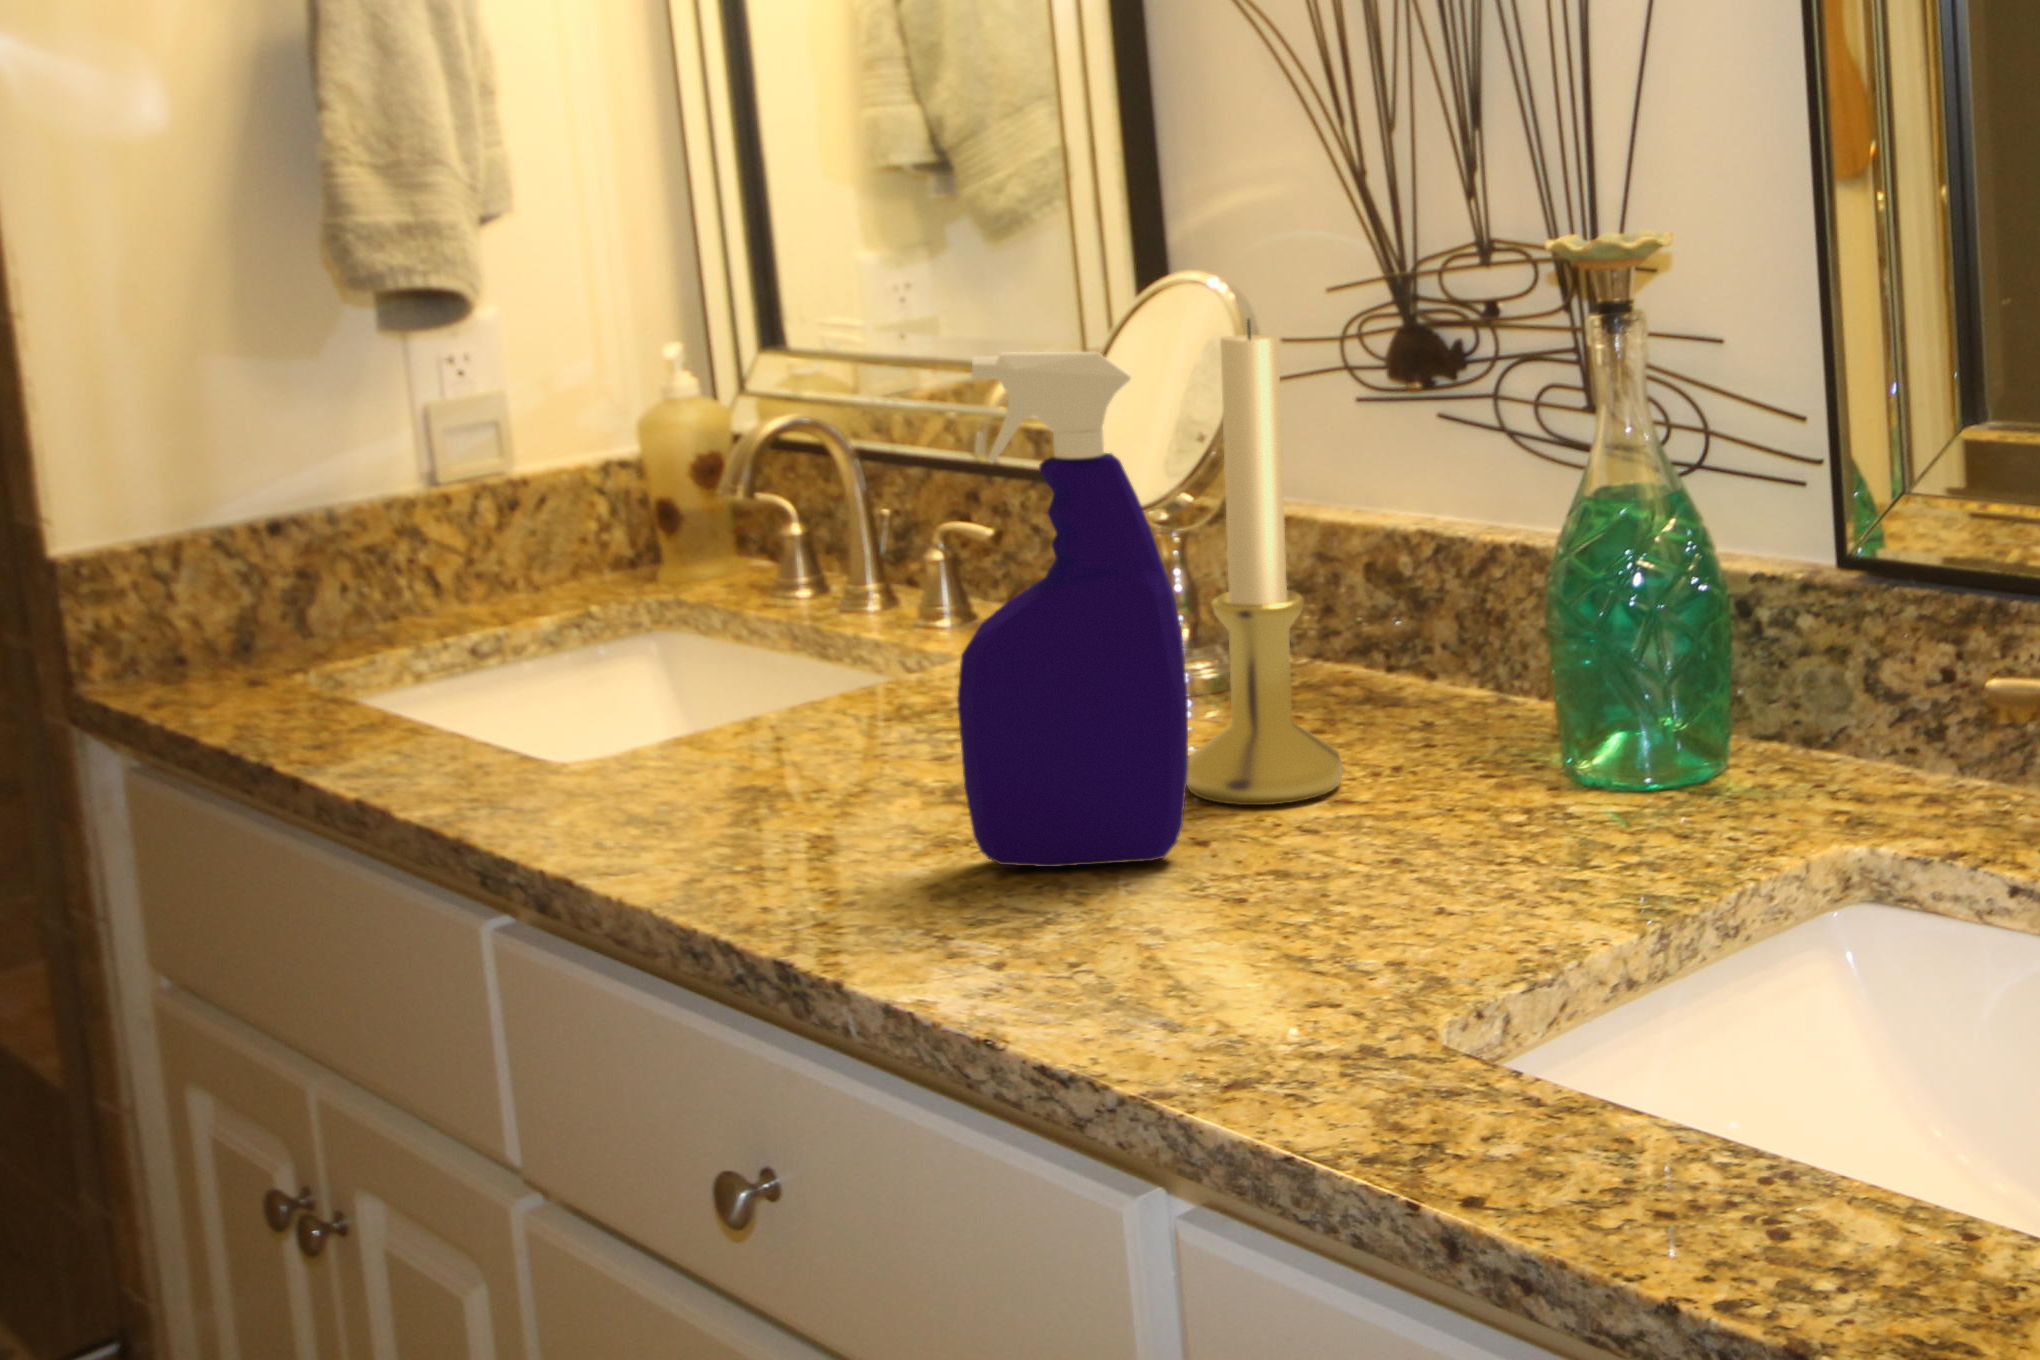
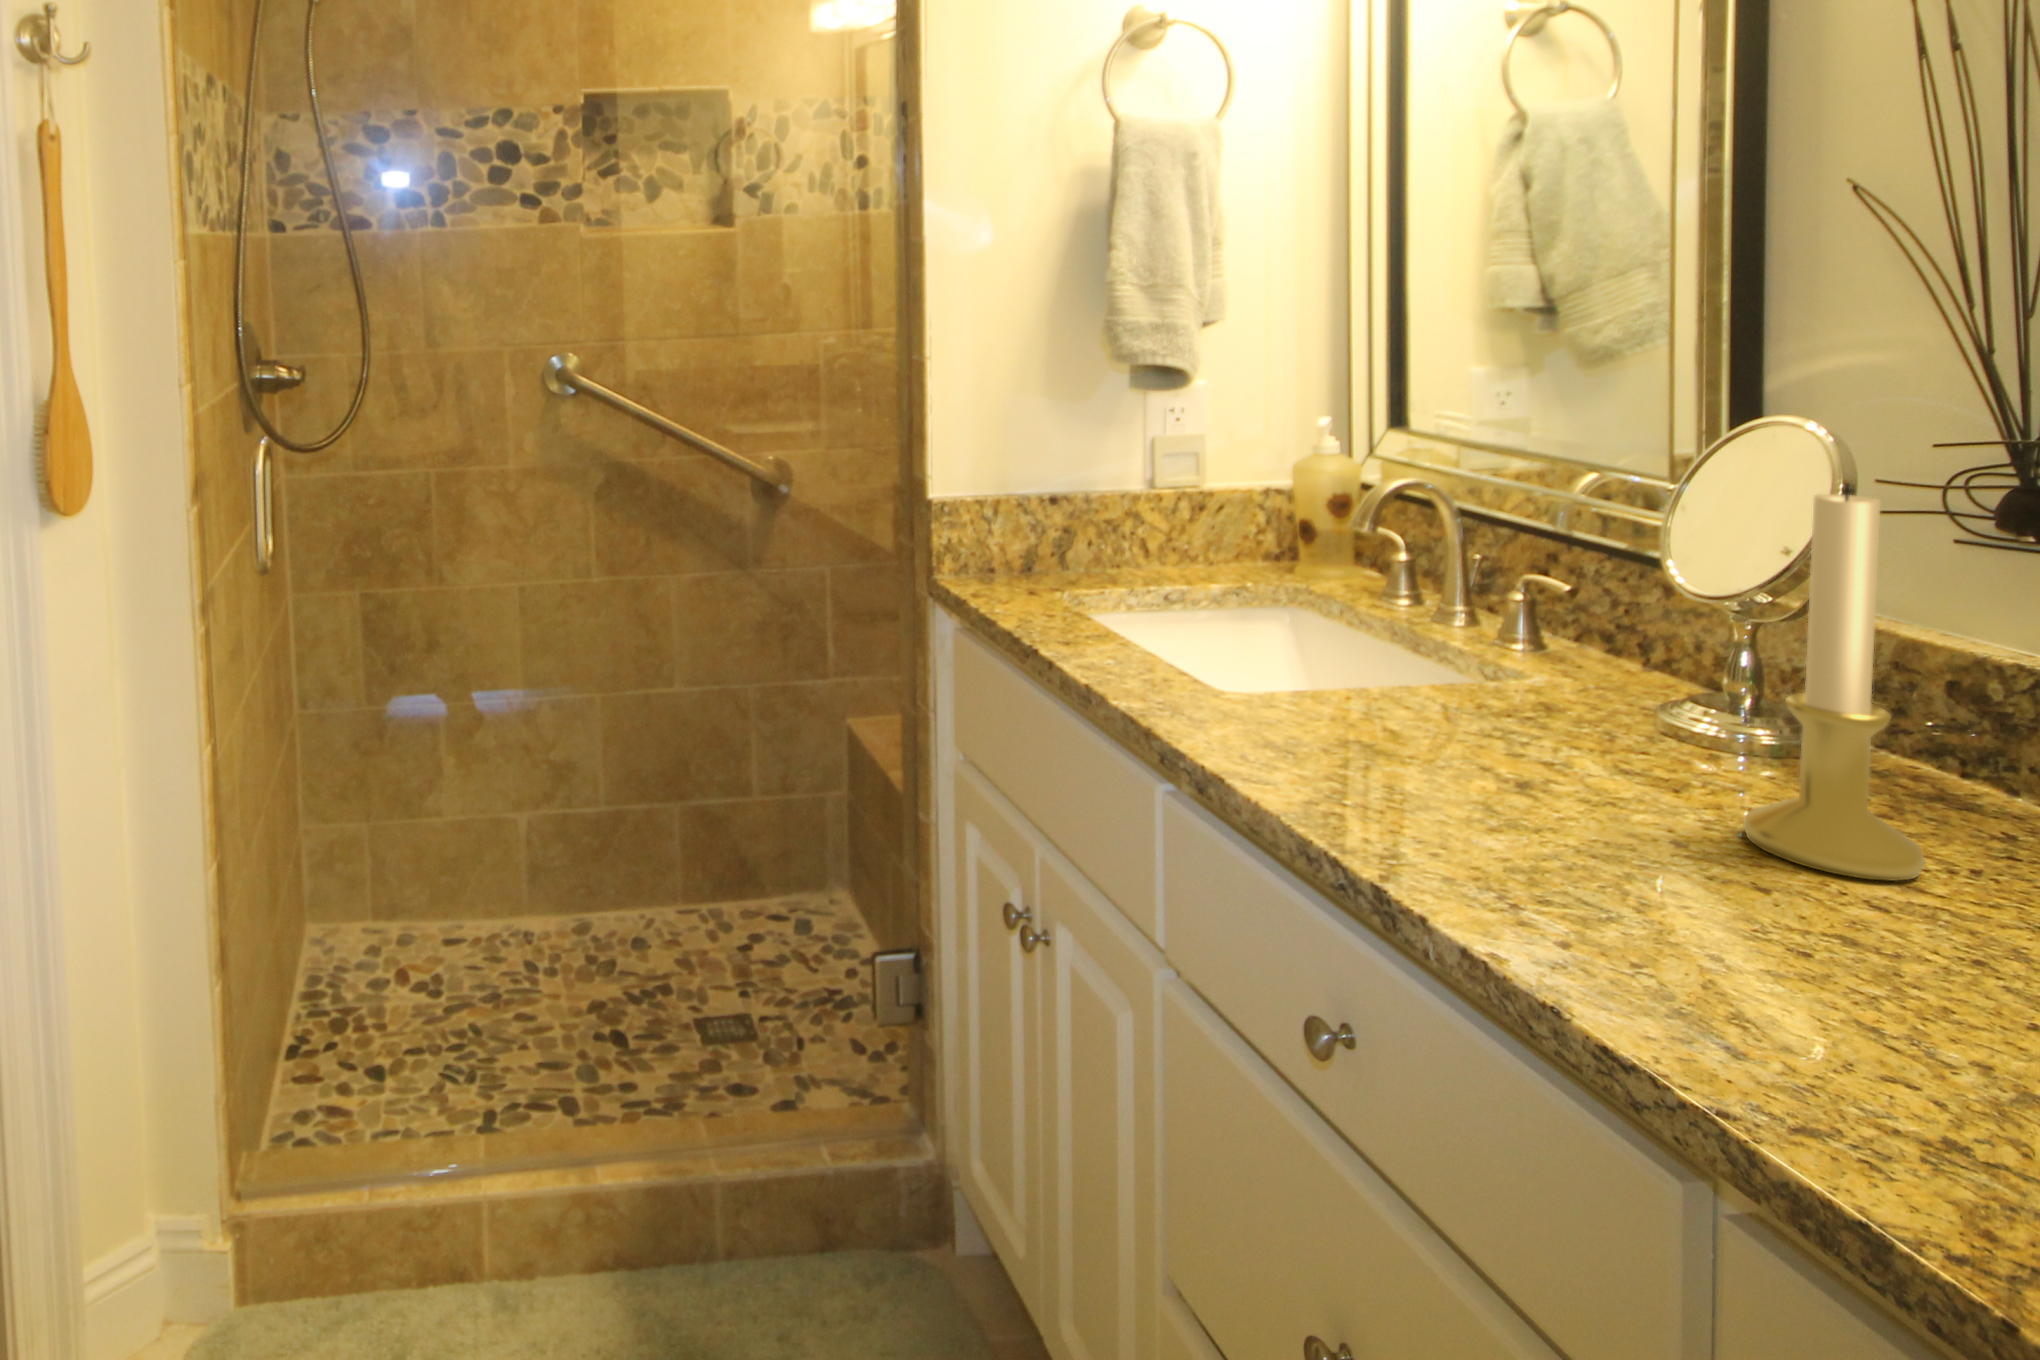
spray bottle: present [957,352,1188,867] -> none [1535,494,1758,895]

